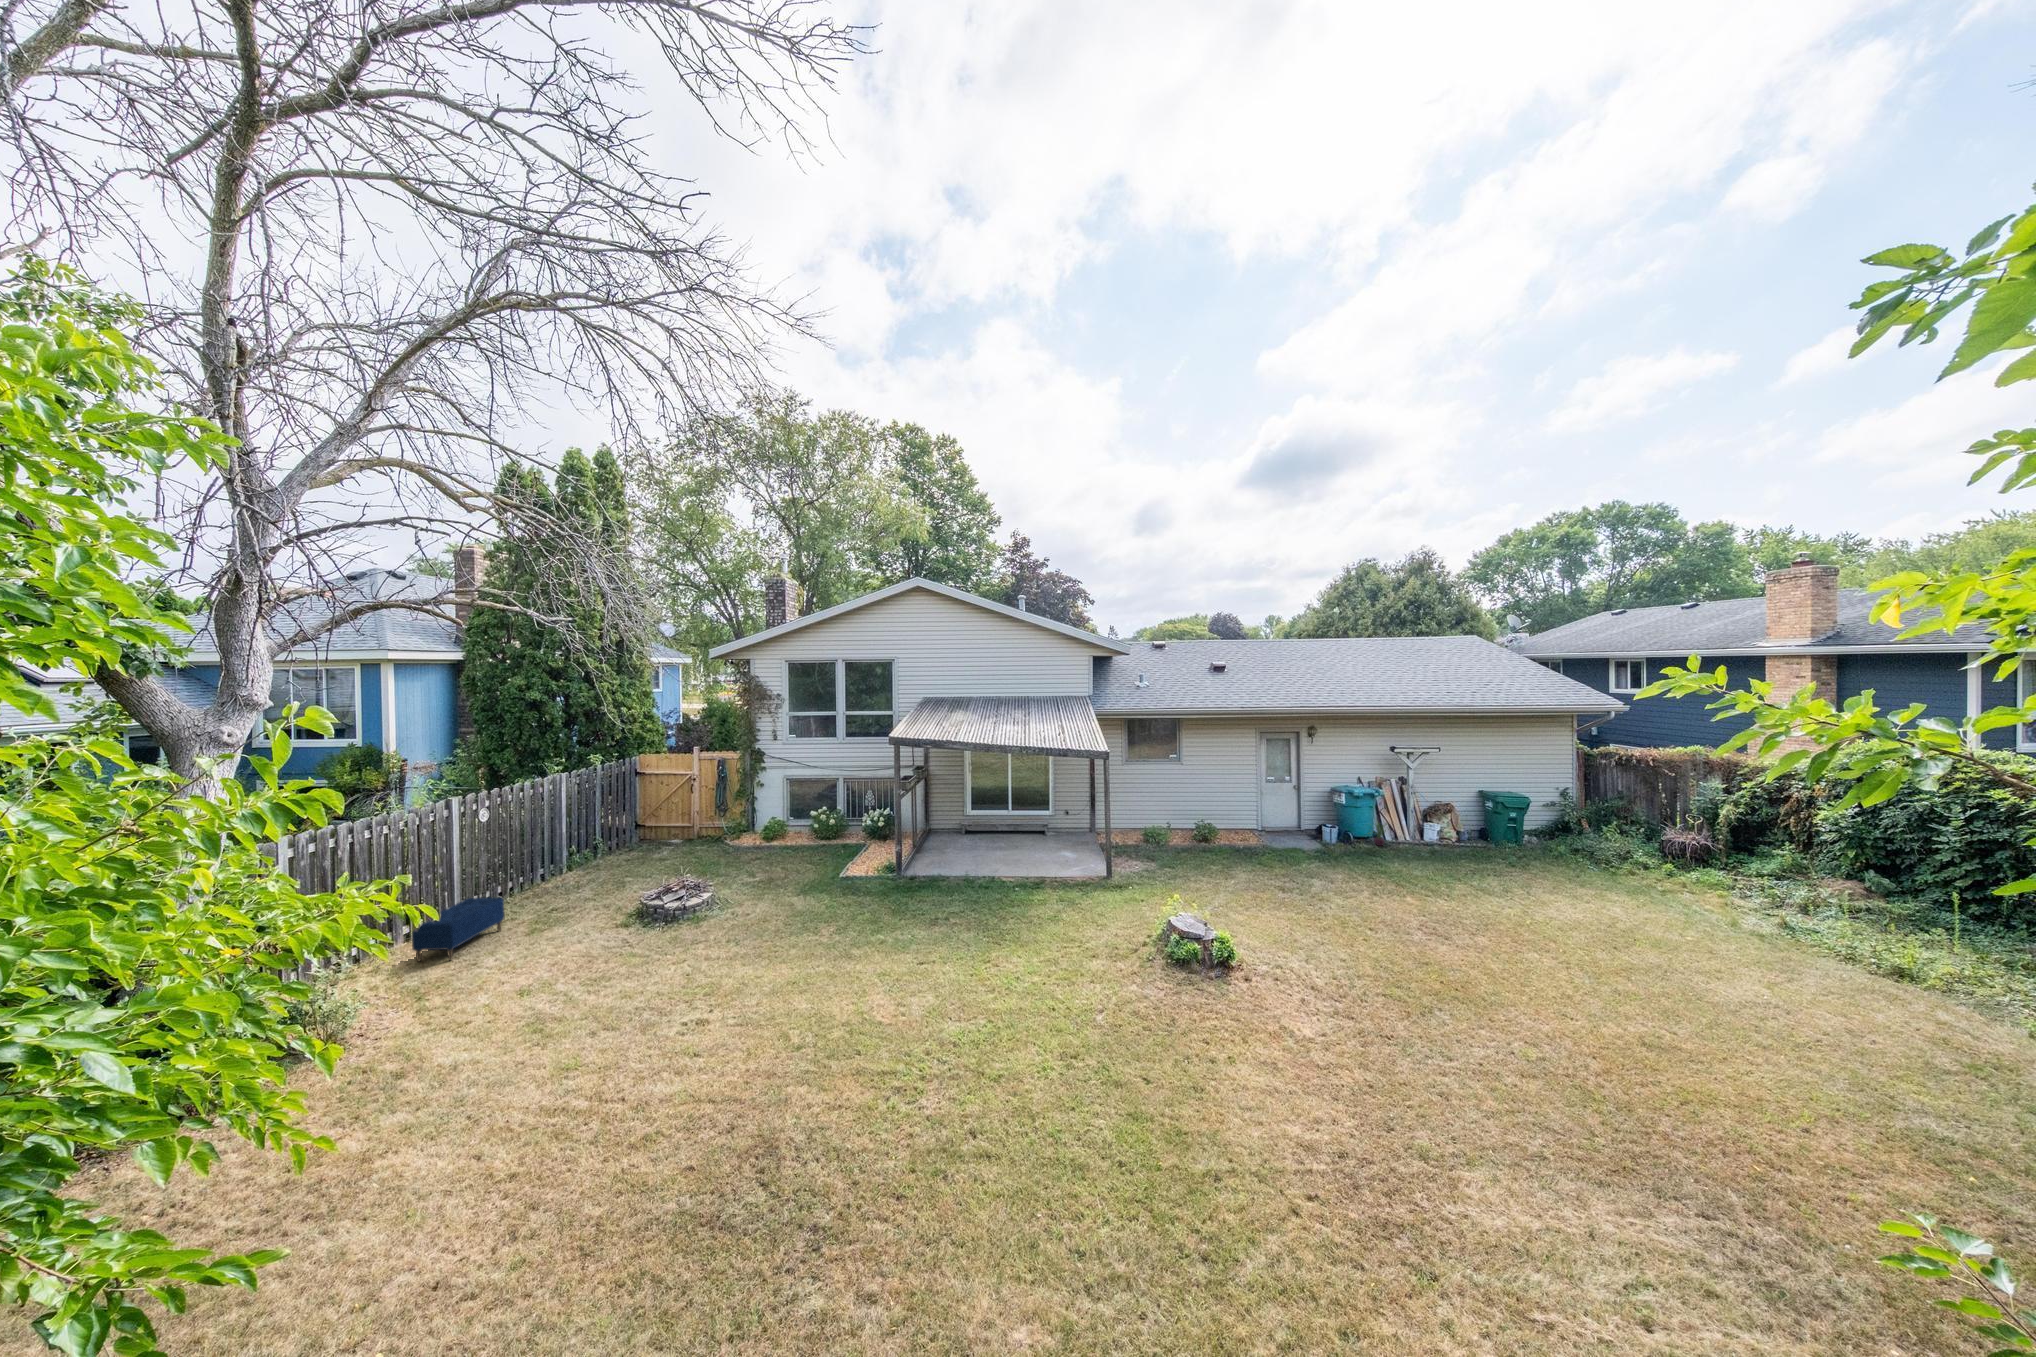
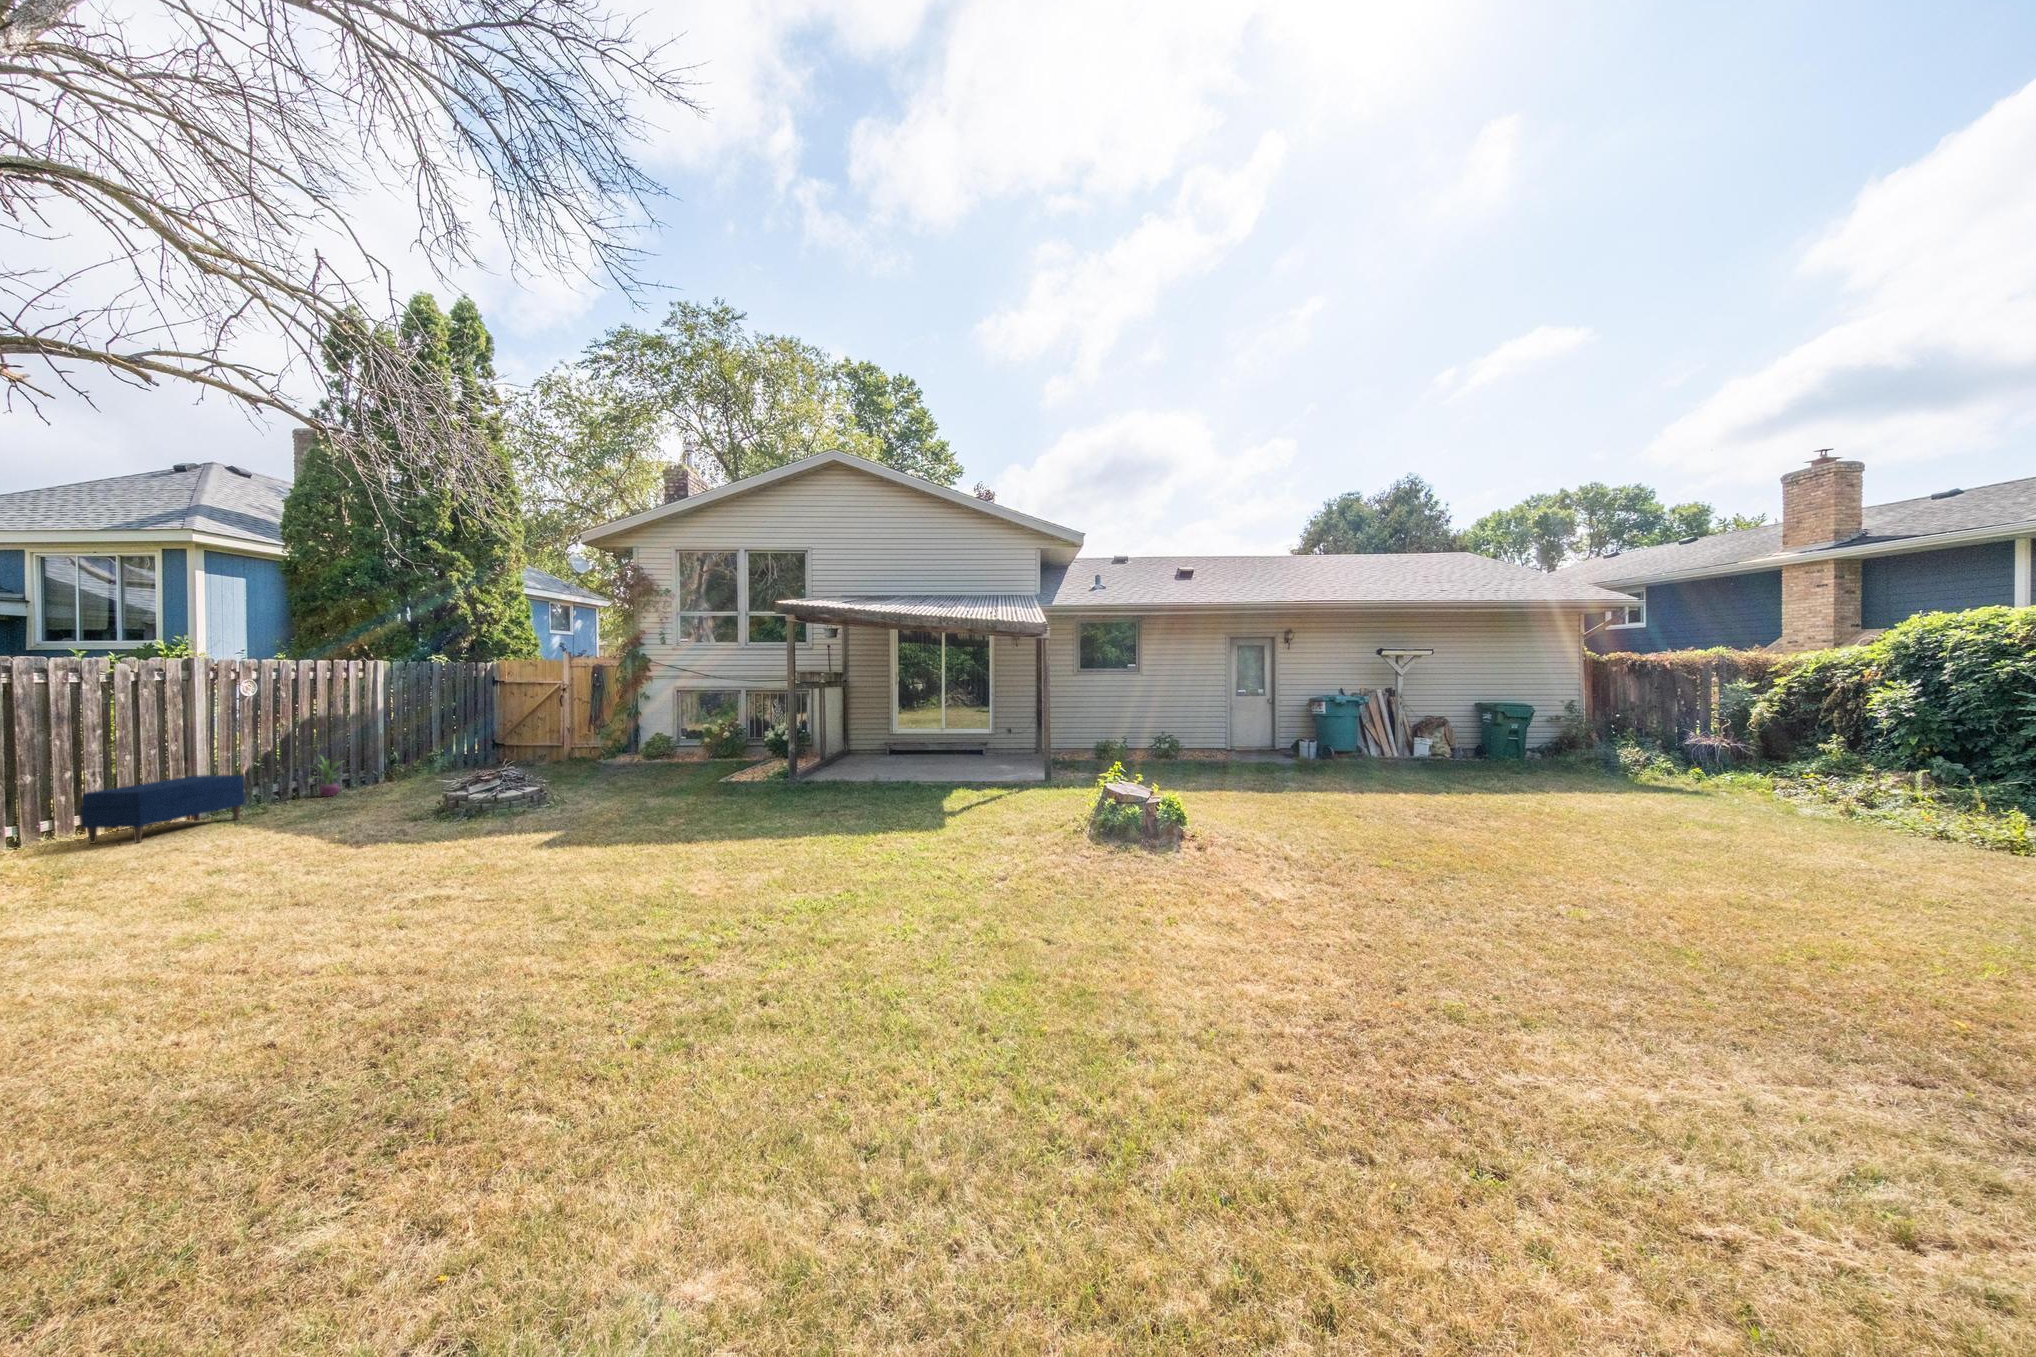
decorative plant: present [1368,822,1385,846] -> present [308,756,340,797]

